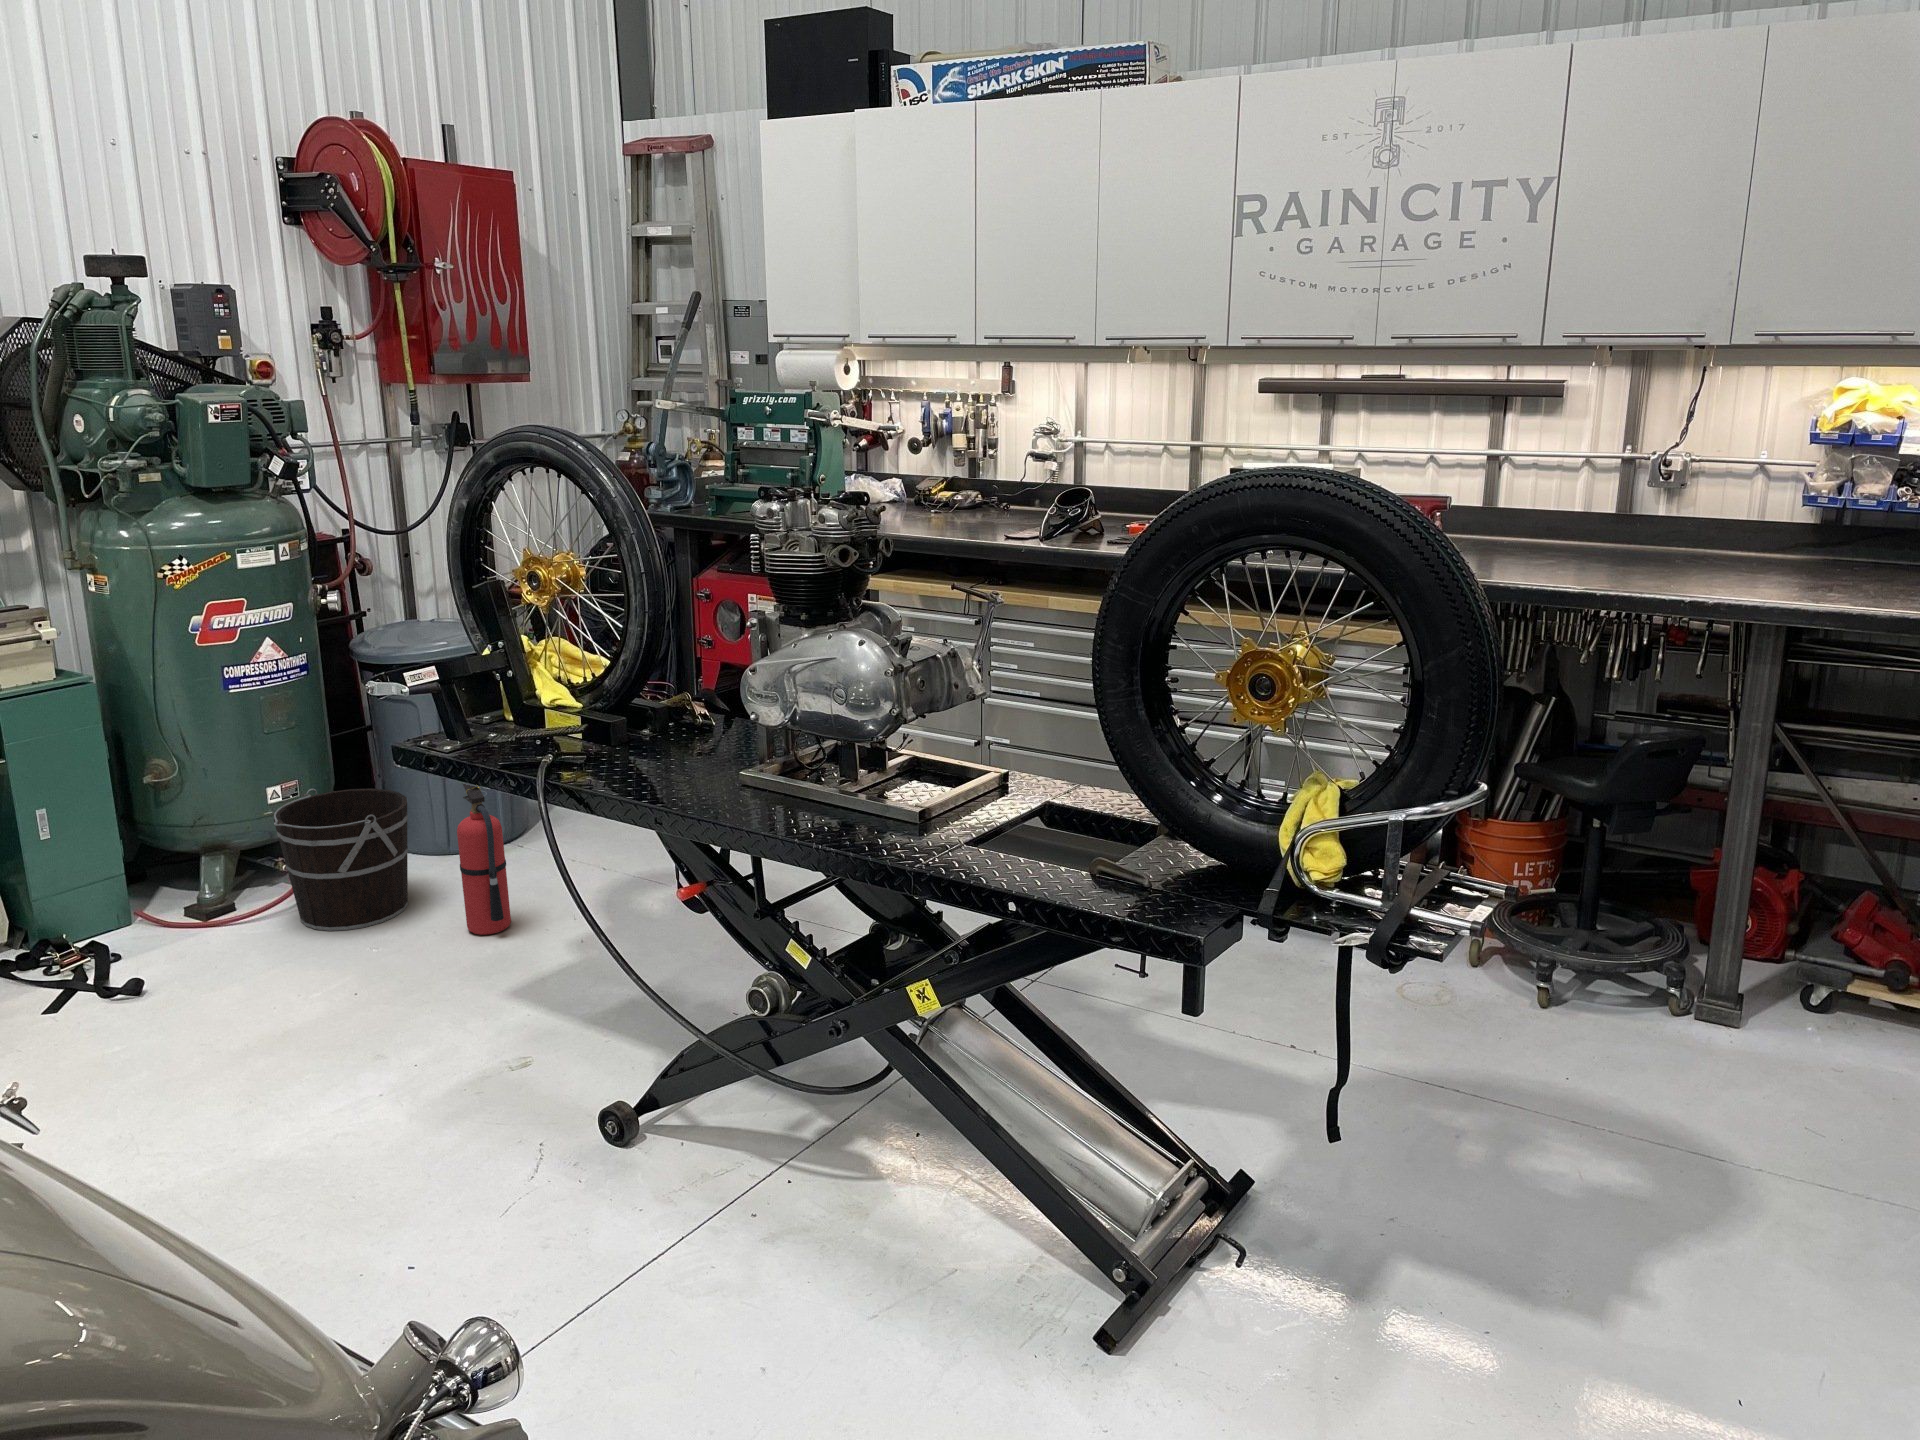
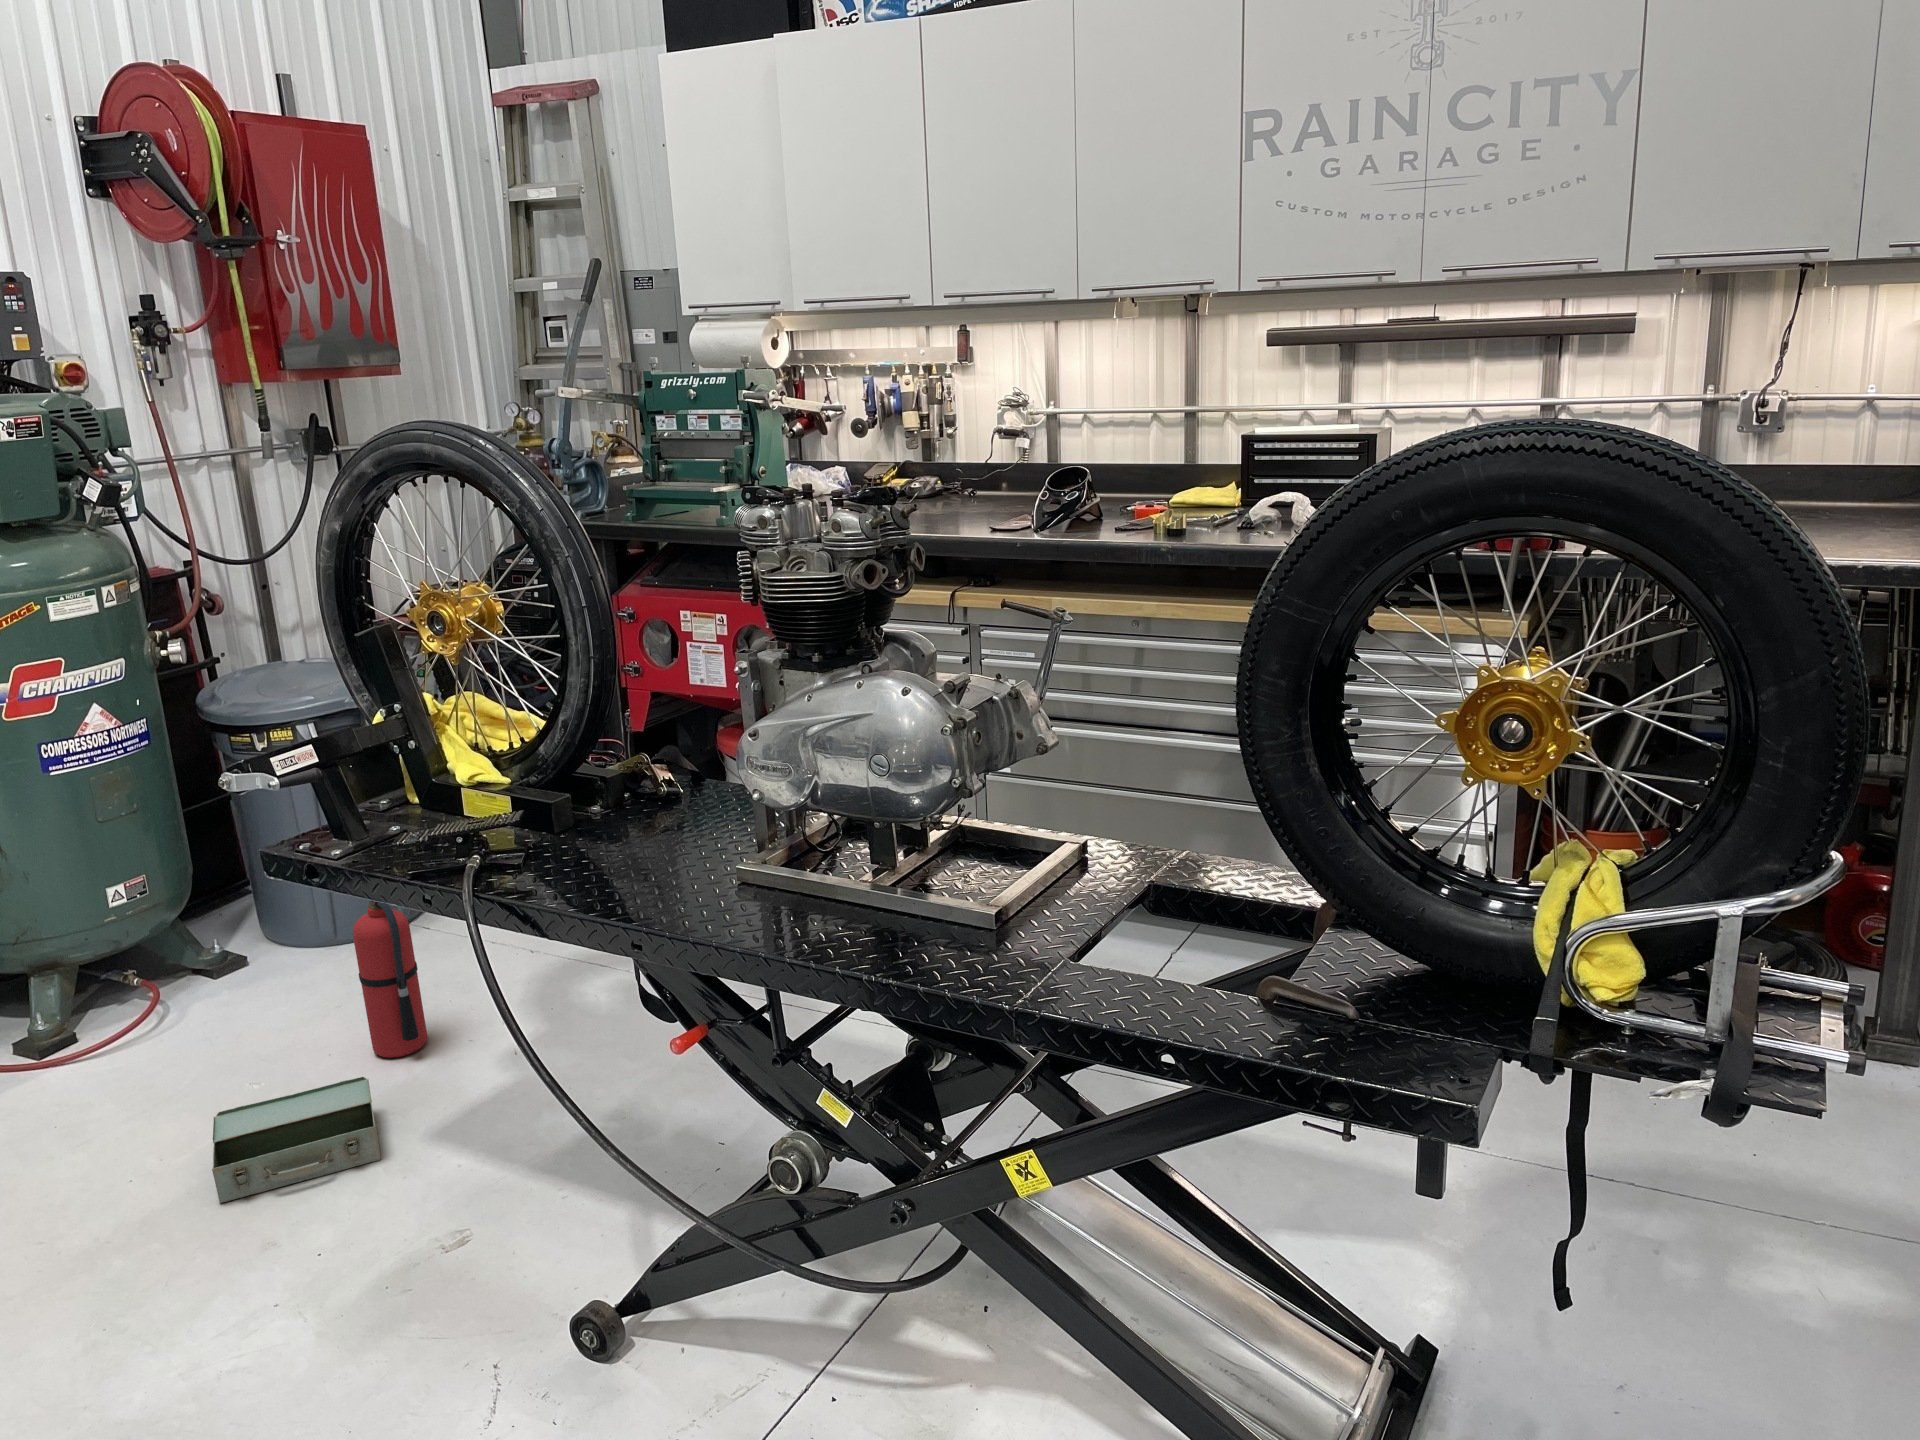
bucket: present [274,789,408,931] -> none [116,883,295,1067]
toolbox: none [337,943,466,1026] -> present [212,1077,380,1203]

